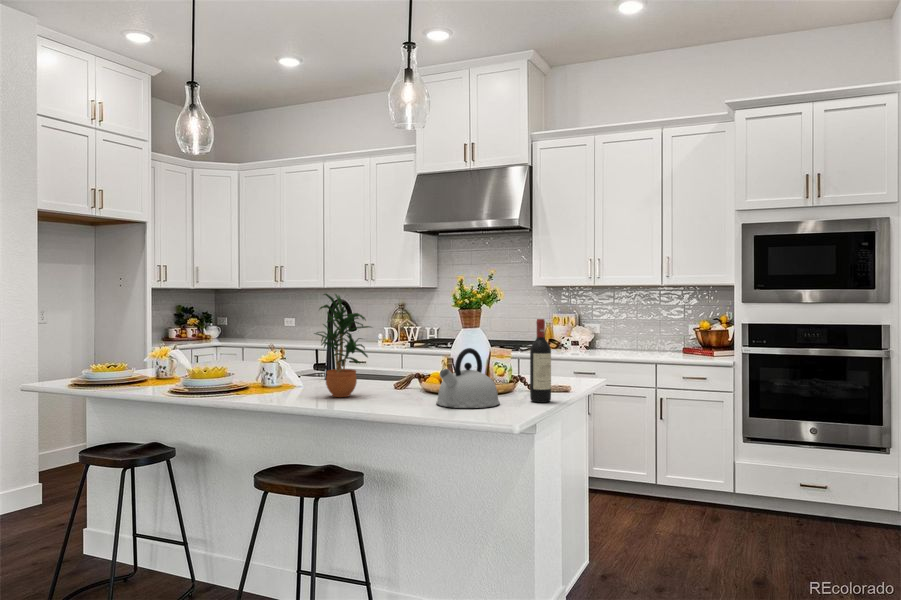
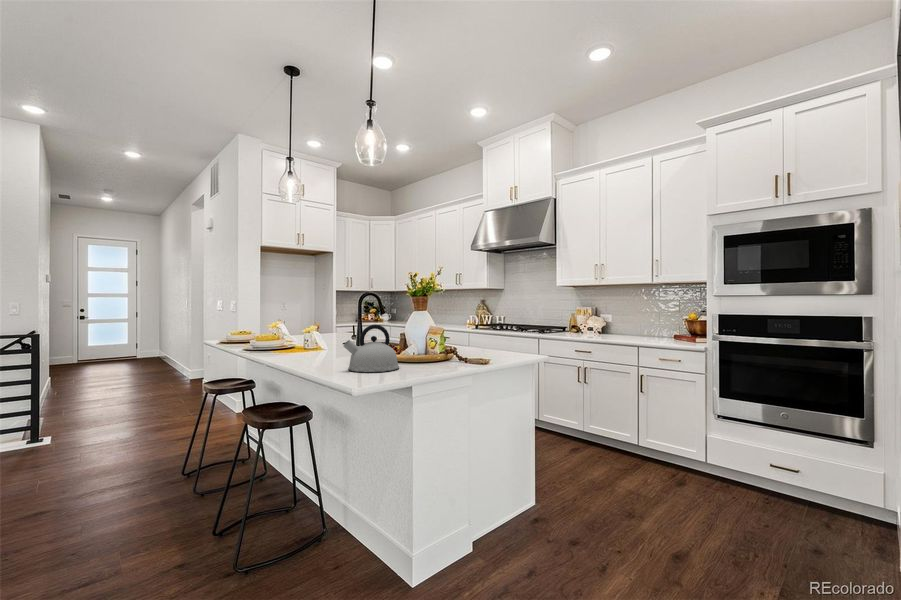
potted plant: present [314,293,370,397] -> none [293,284,339,359]
wine bottle: present [530,319,551,403] -> none [424,302,441,371]

